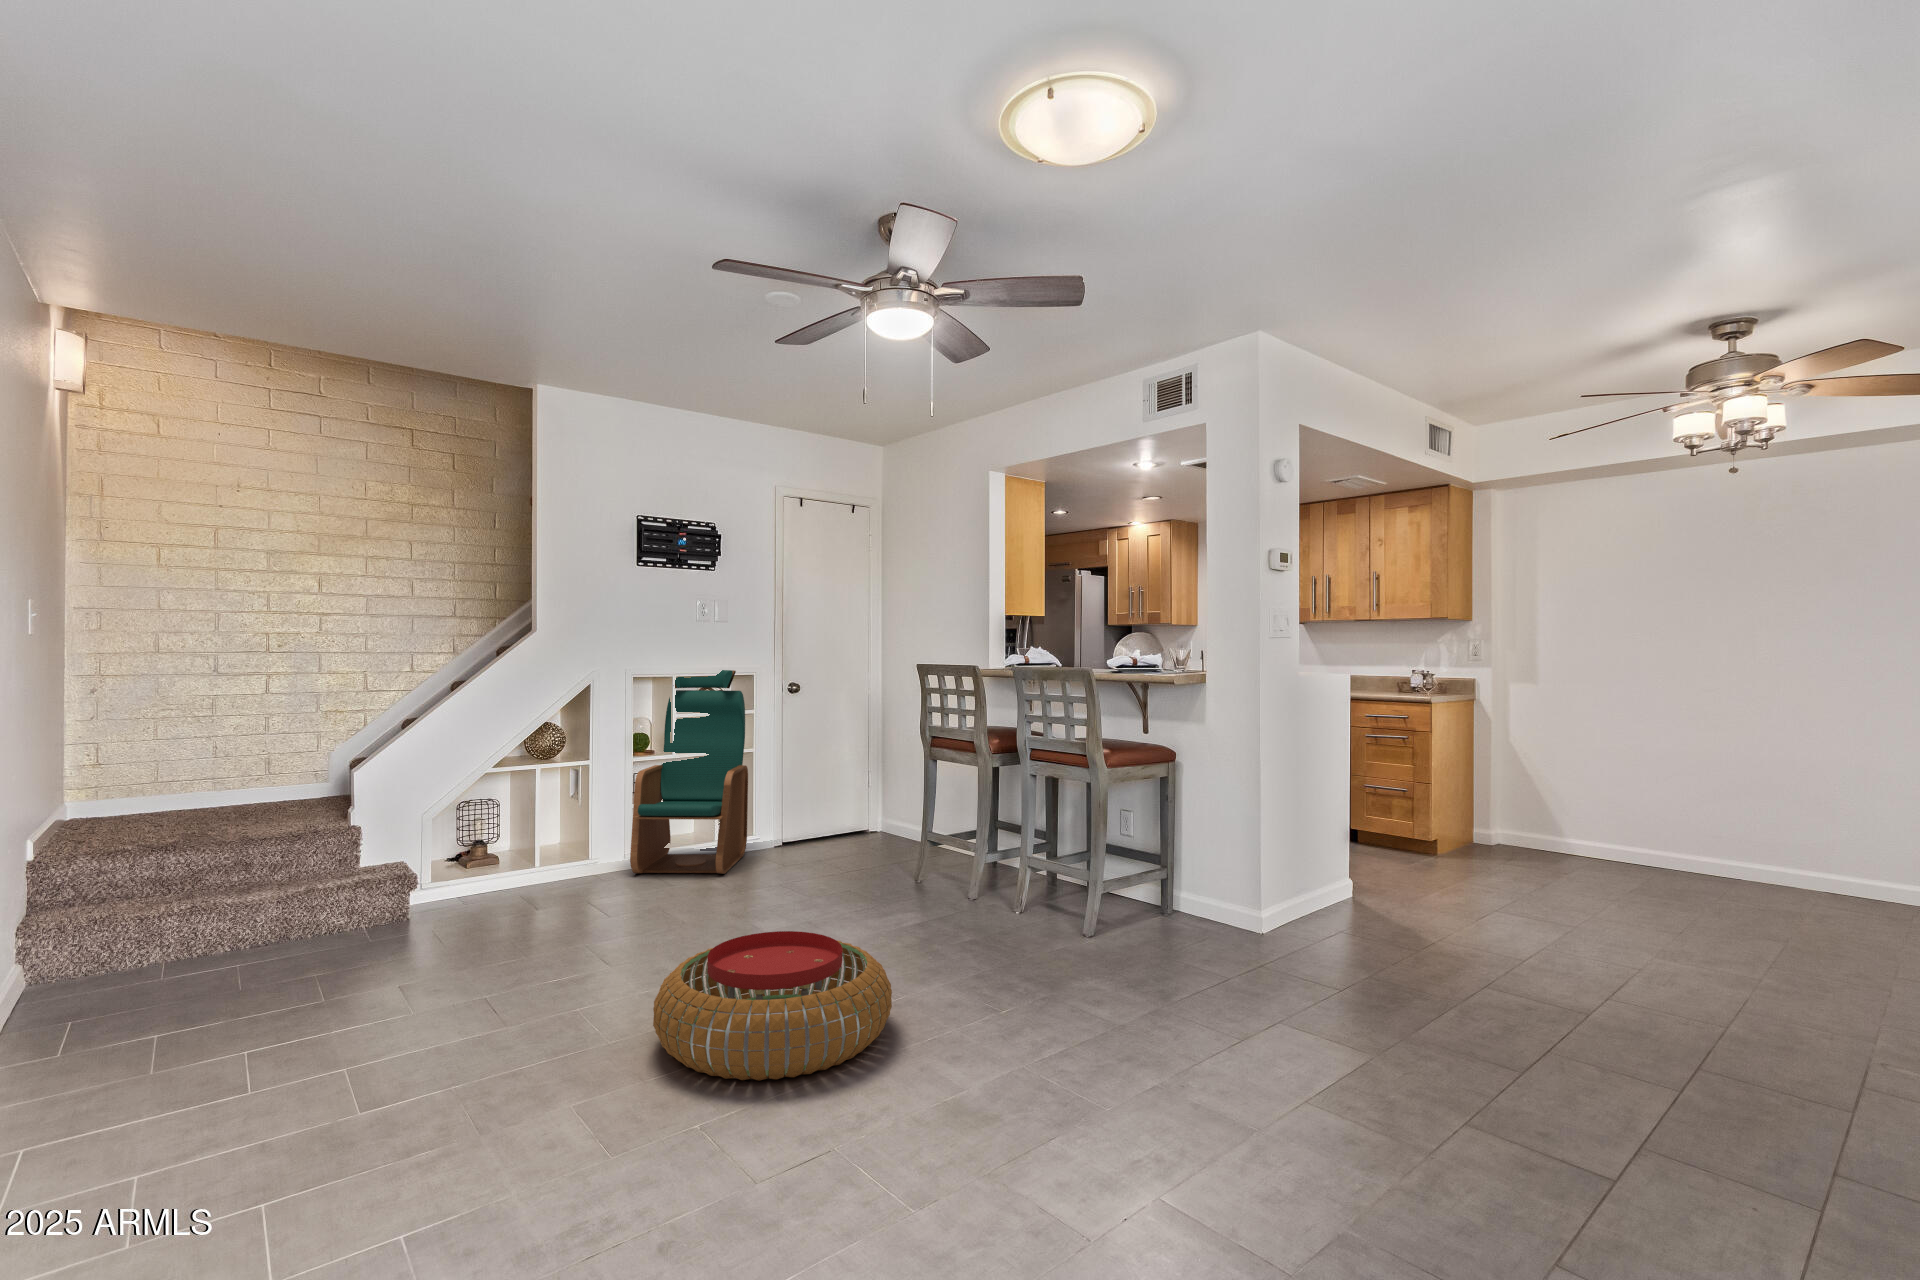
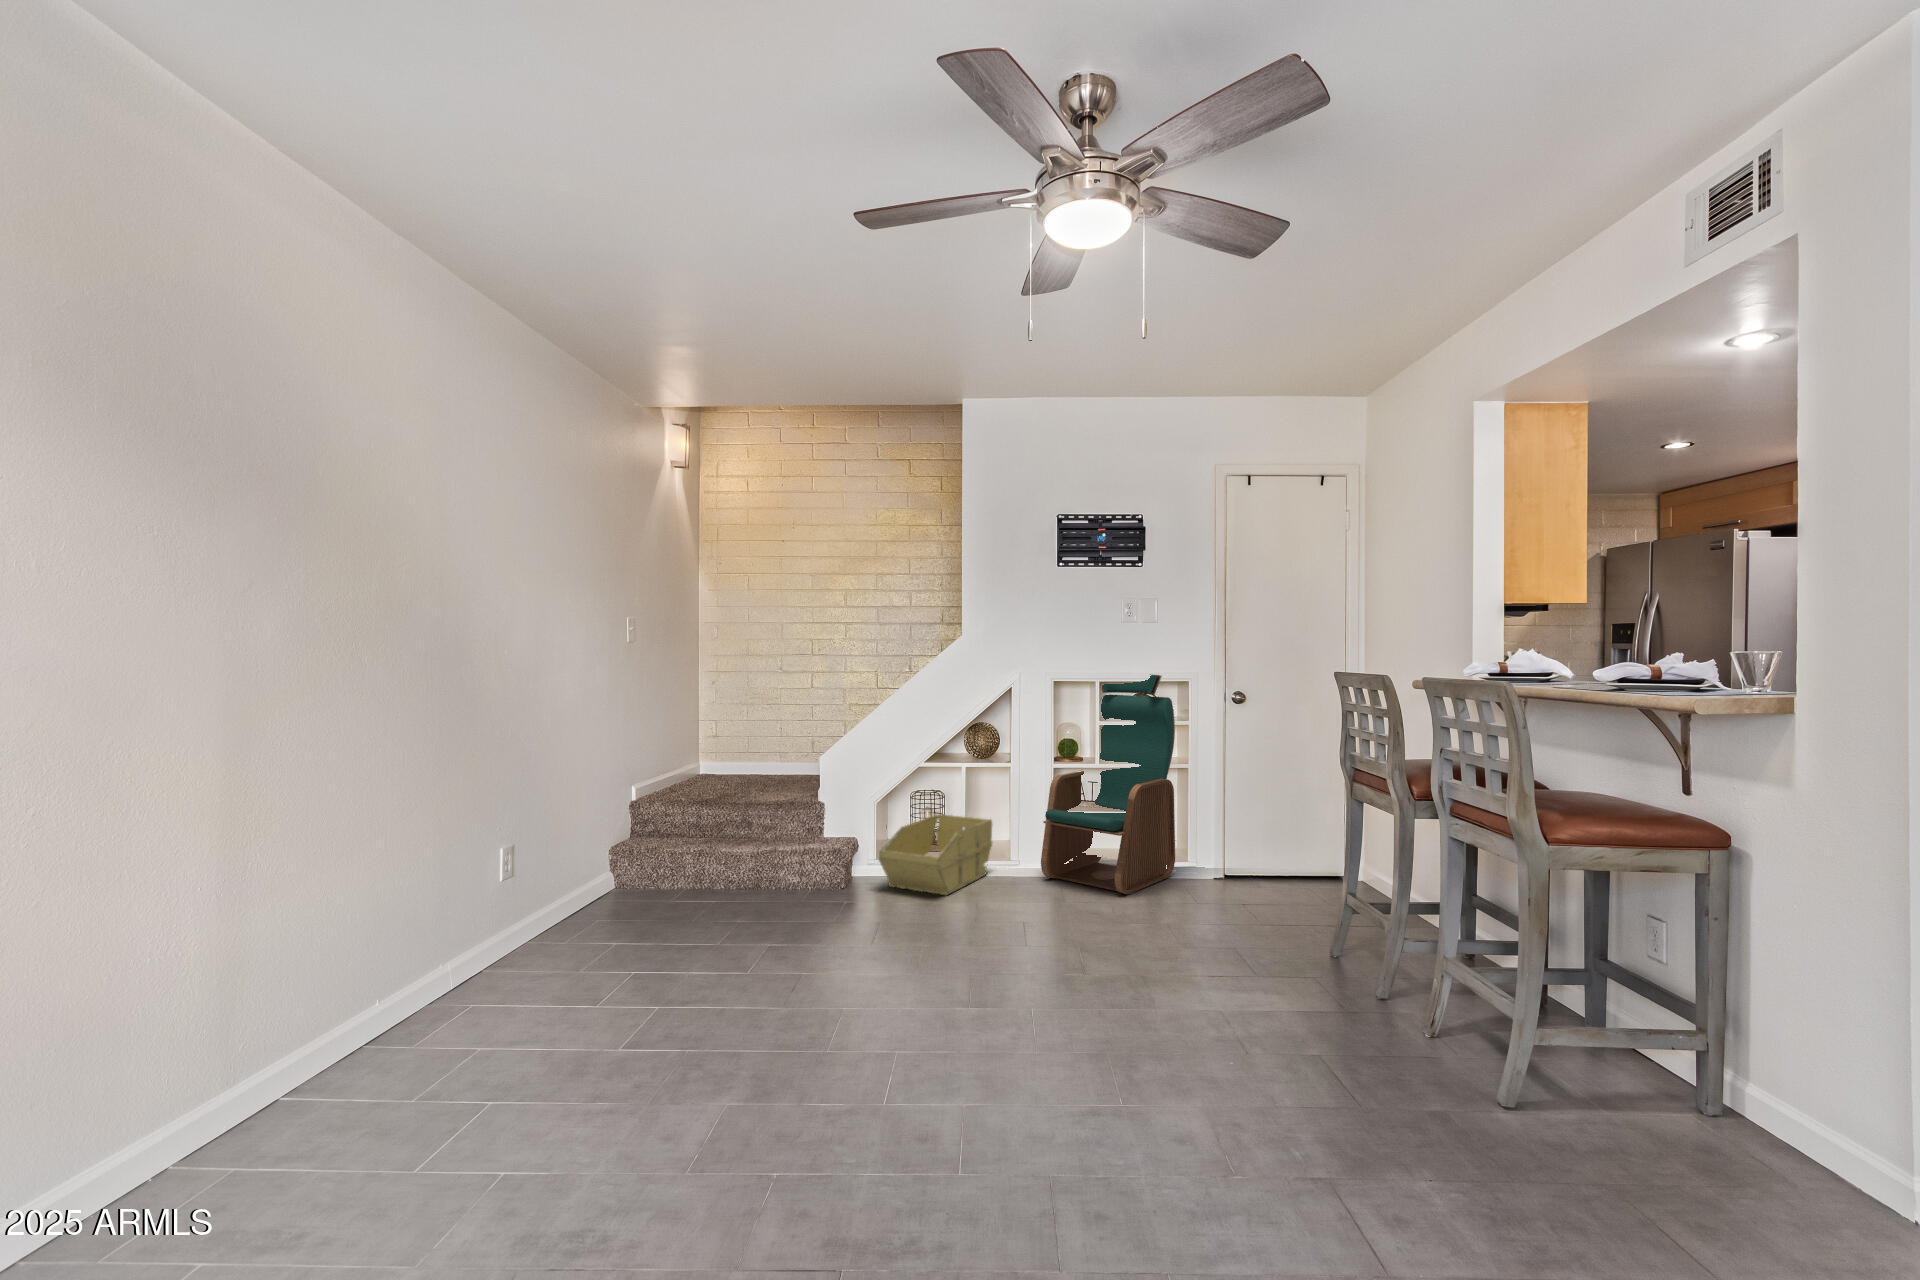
storage bin: none [464,824,571,910] -> present [879,815,992,895]
pouf: present [653,931,892,1080] -> none [824,978,1090,1165]

